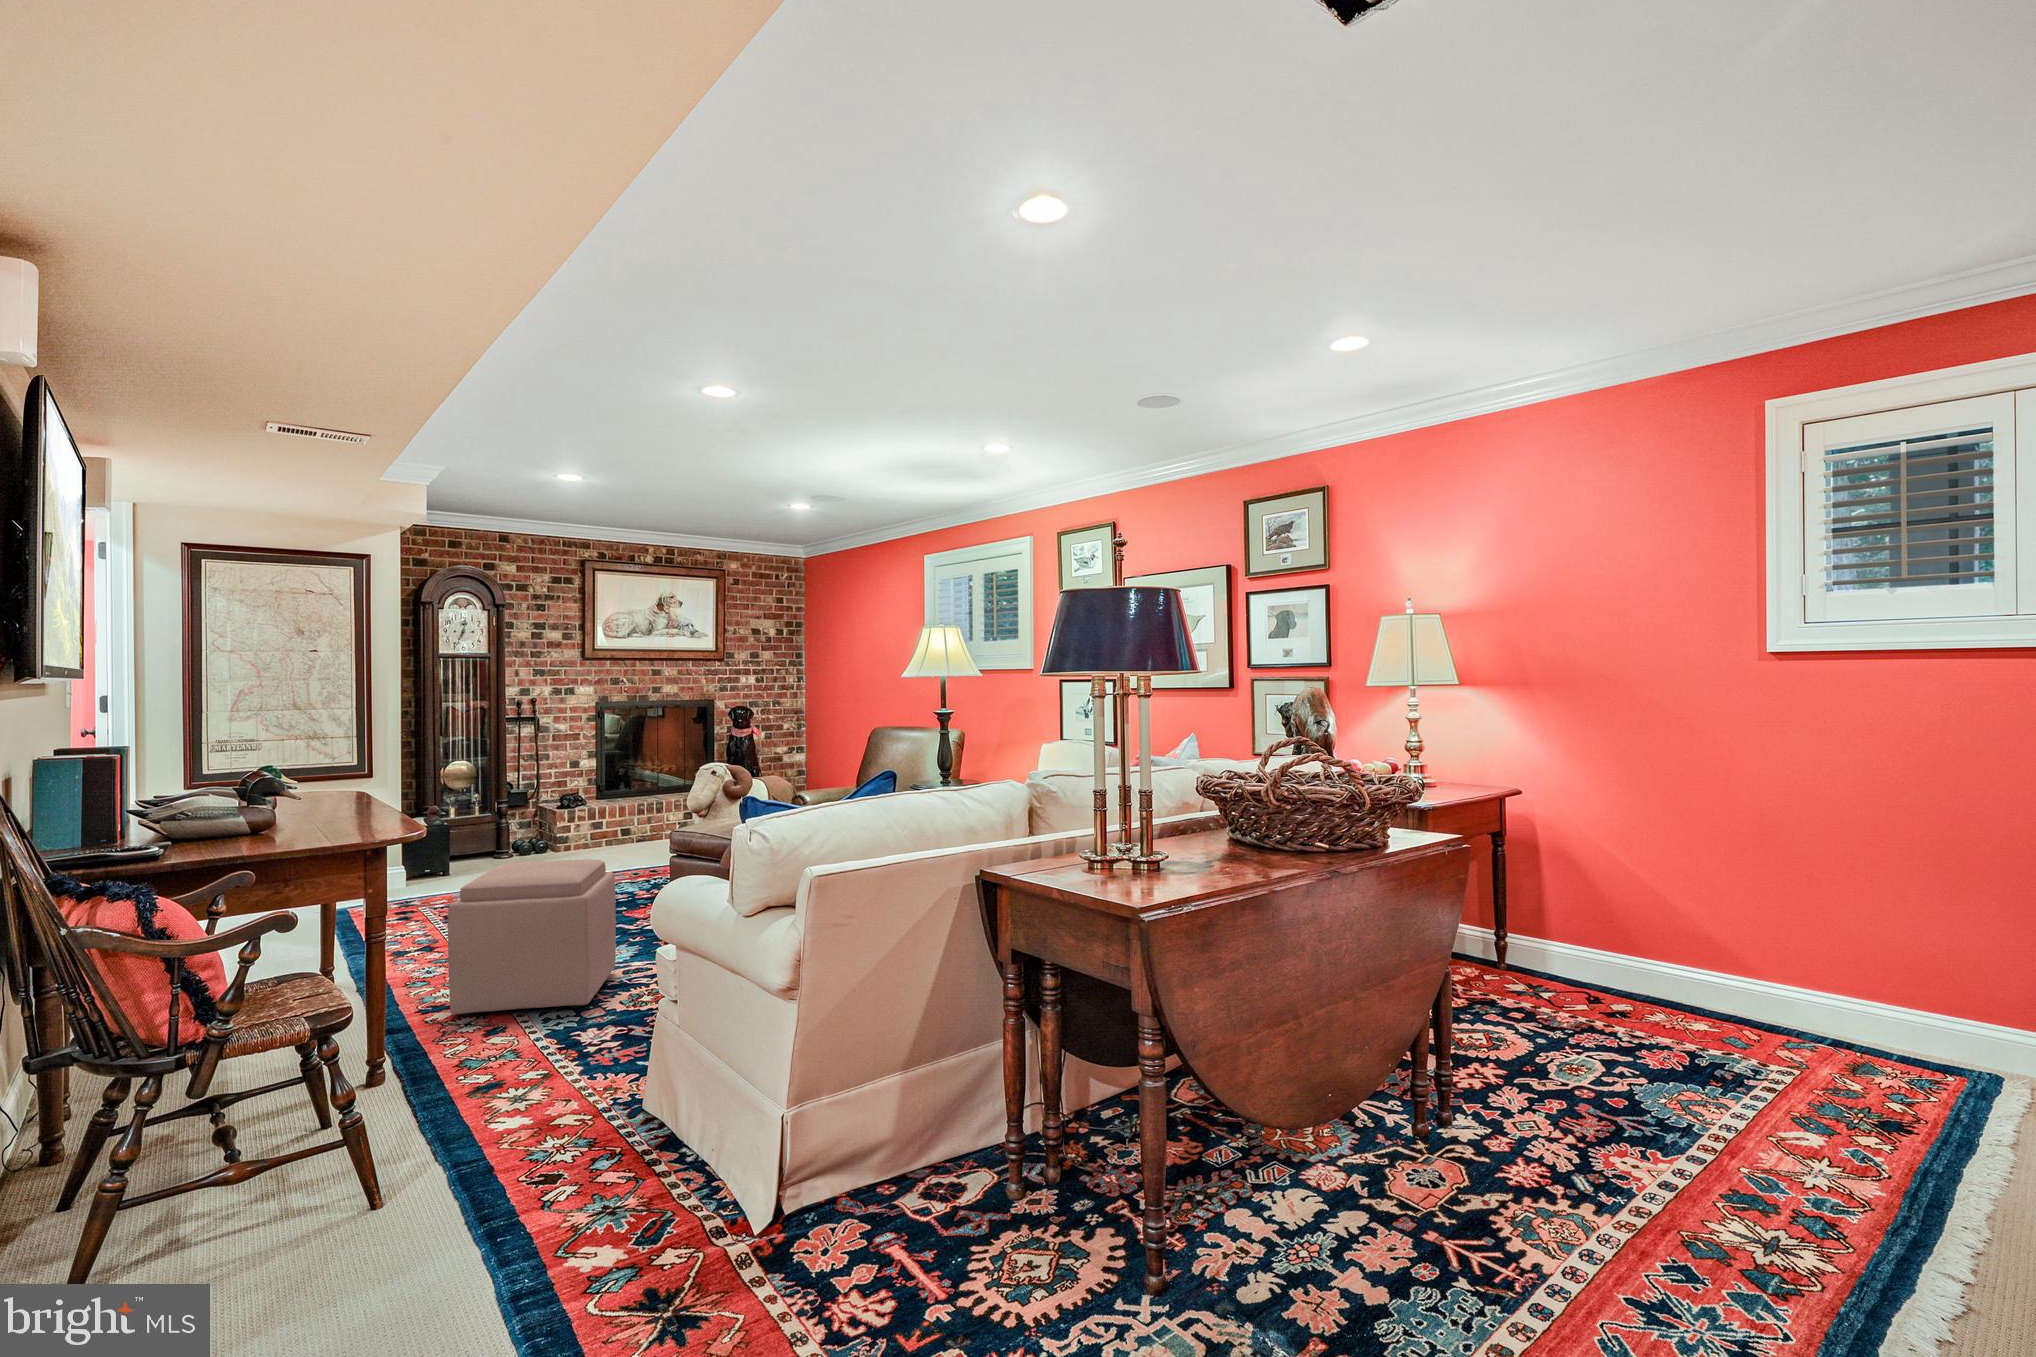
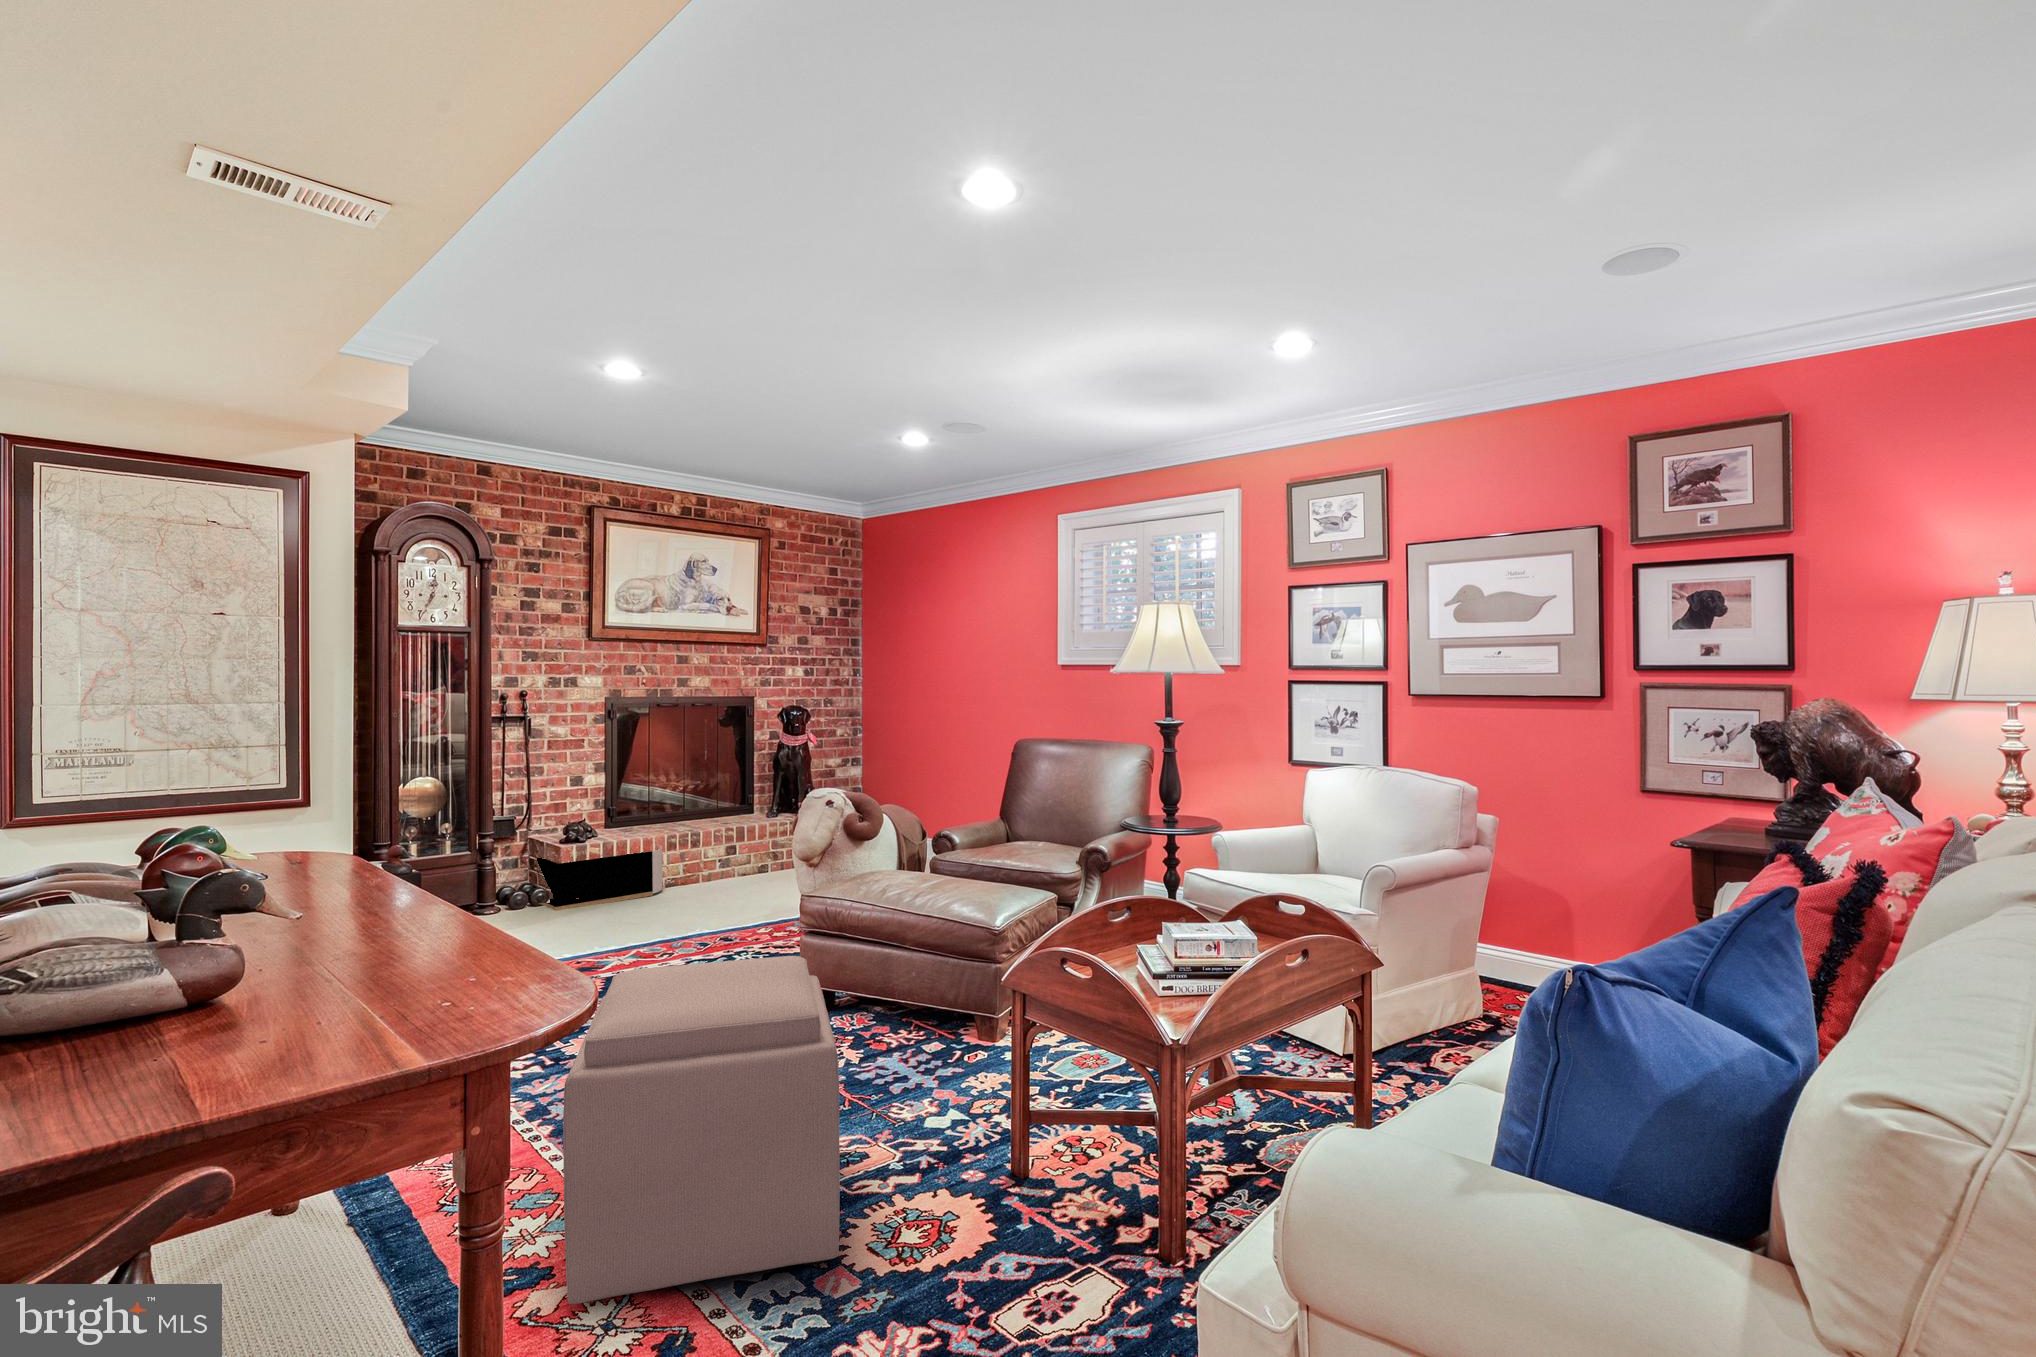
storage bin: none [538,809,633,856] -> present [536,845,663,911]

